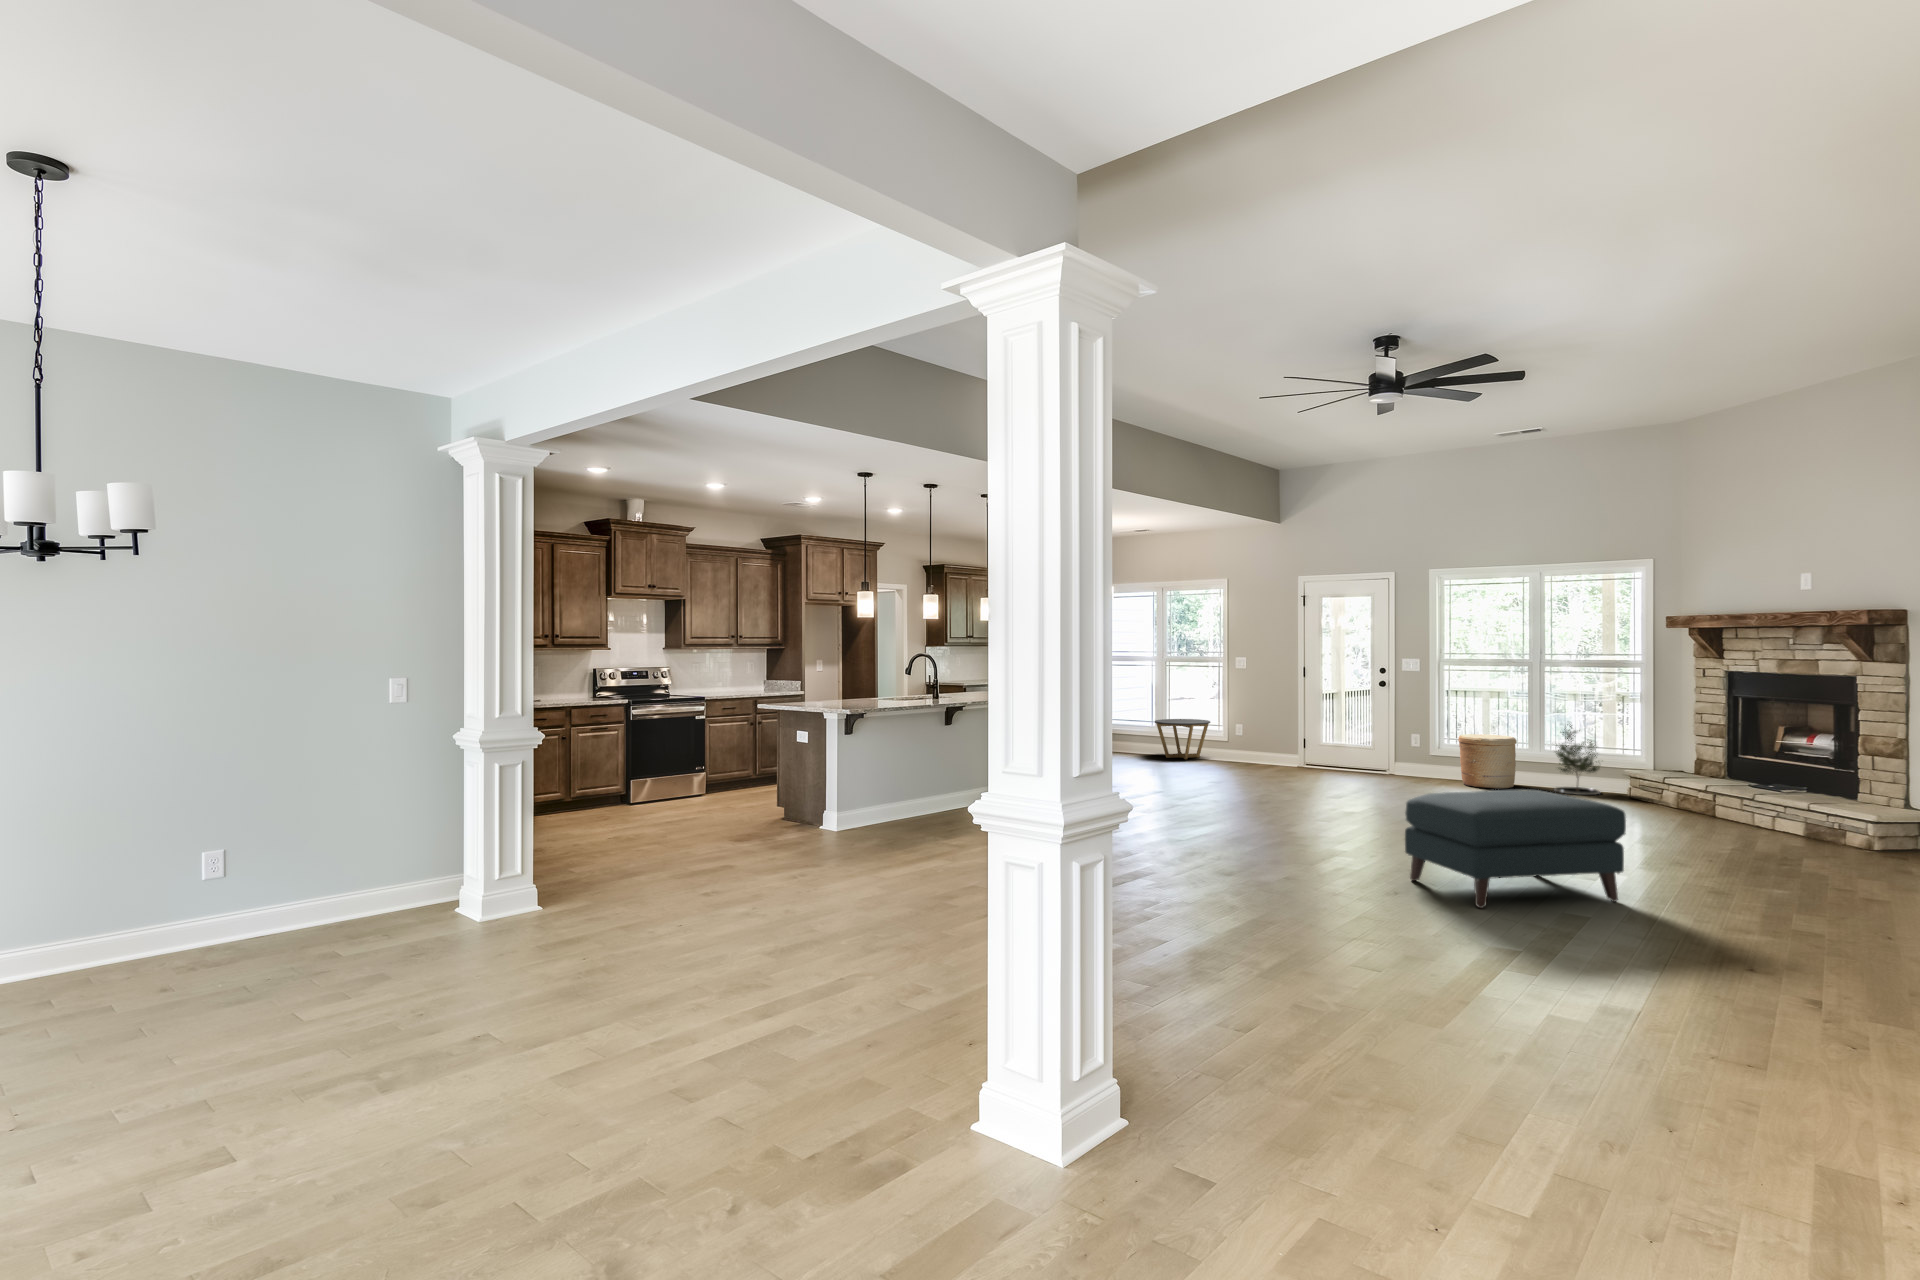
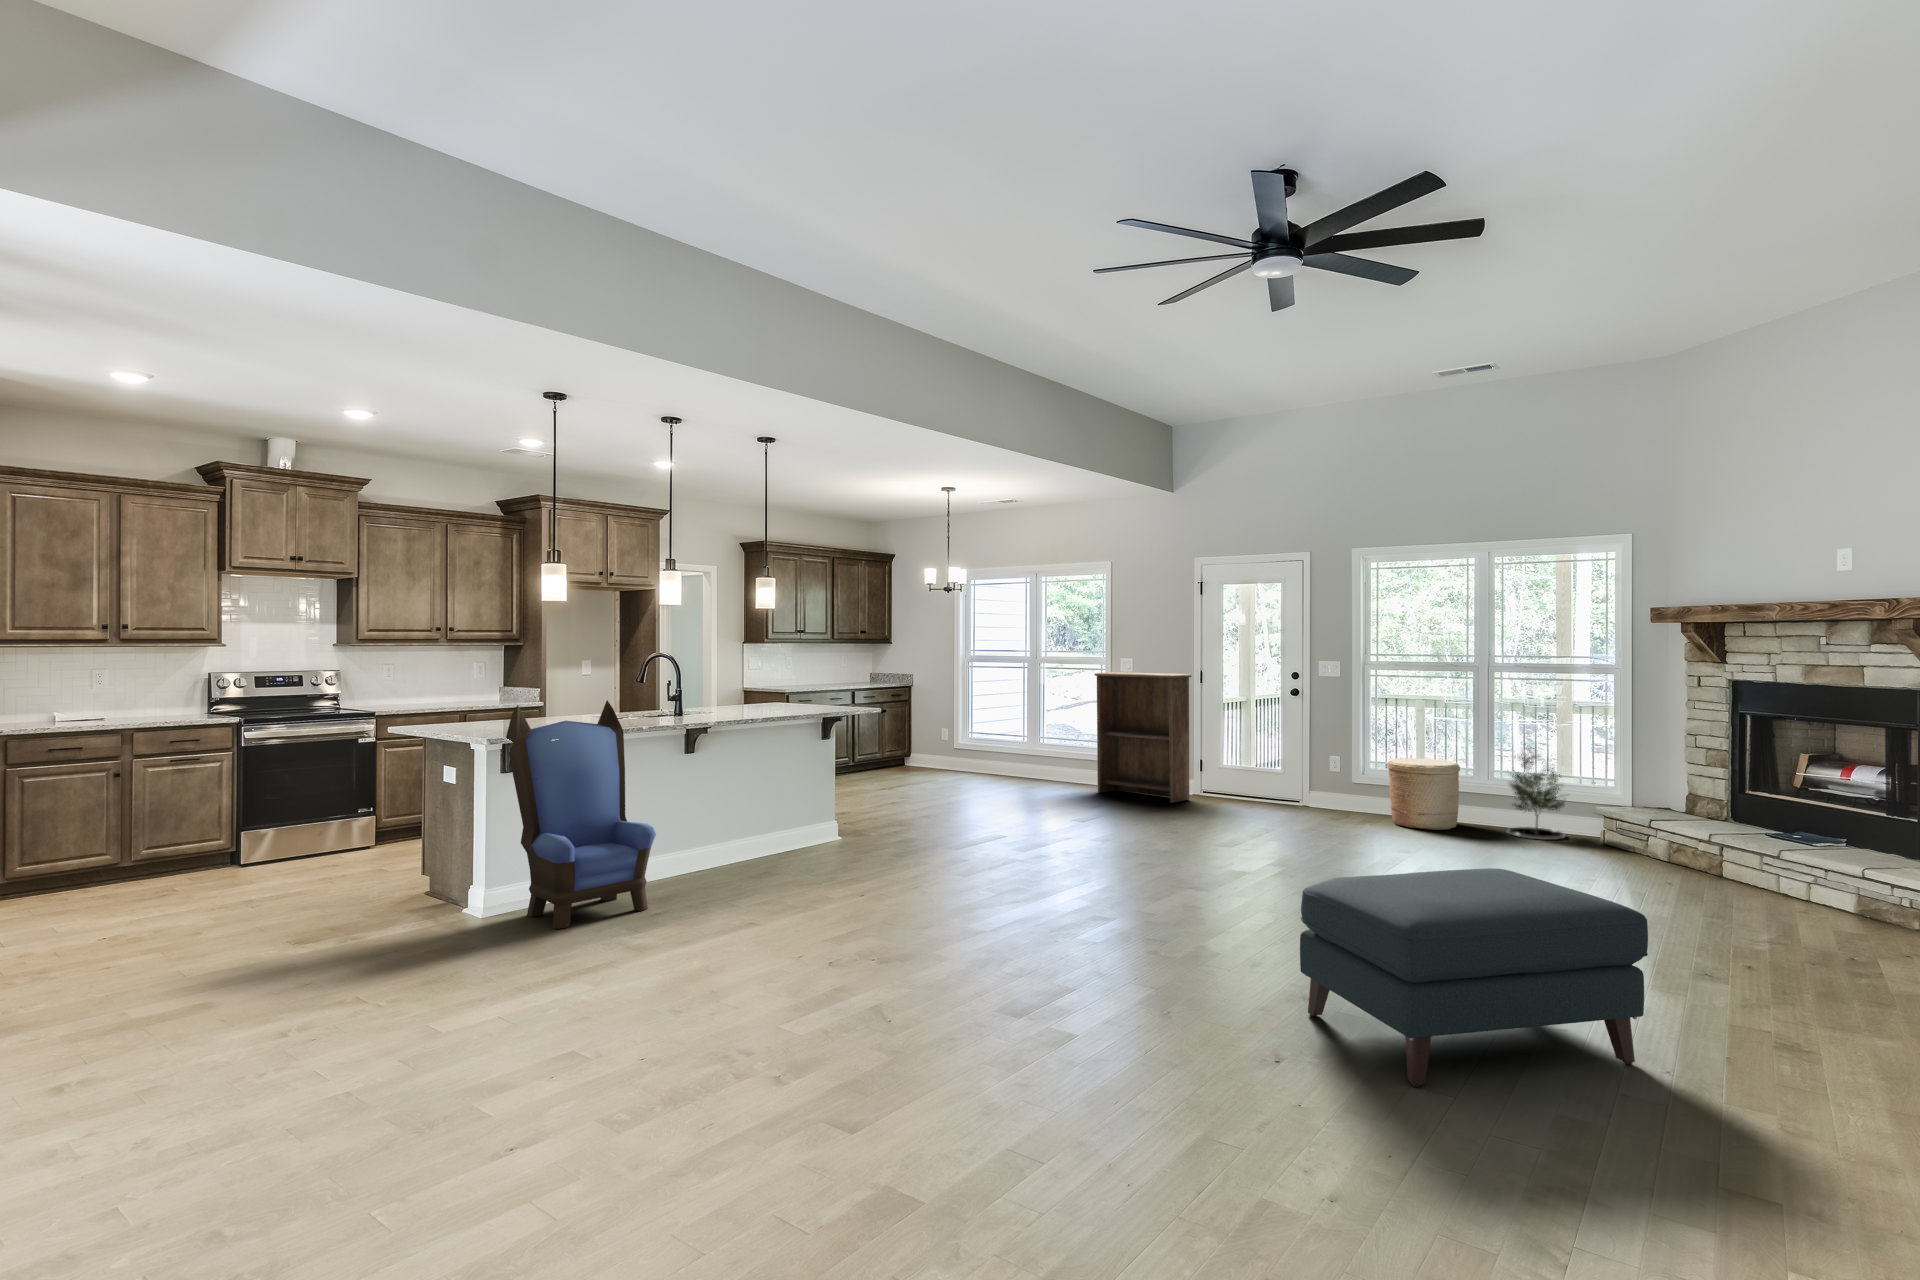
bookshelf: none [1217,668,1297,771] -> present [1095,672,1191,803]
armchair: none [844,686,943,838] -> present [506,700,656,929]
side table: present [1155,719,1210,759] -> none [1022,735,1090,786]

